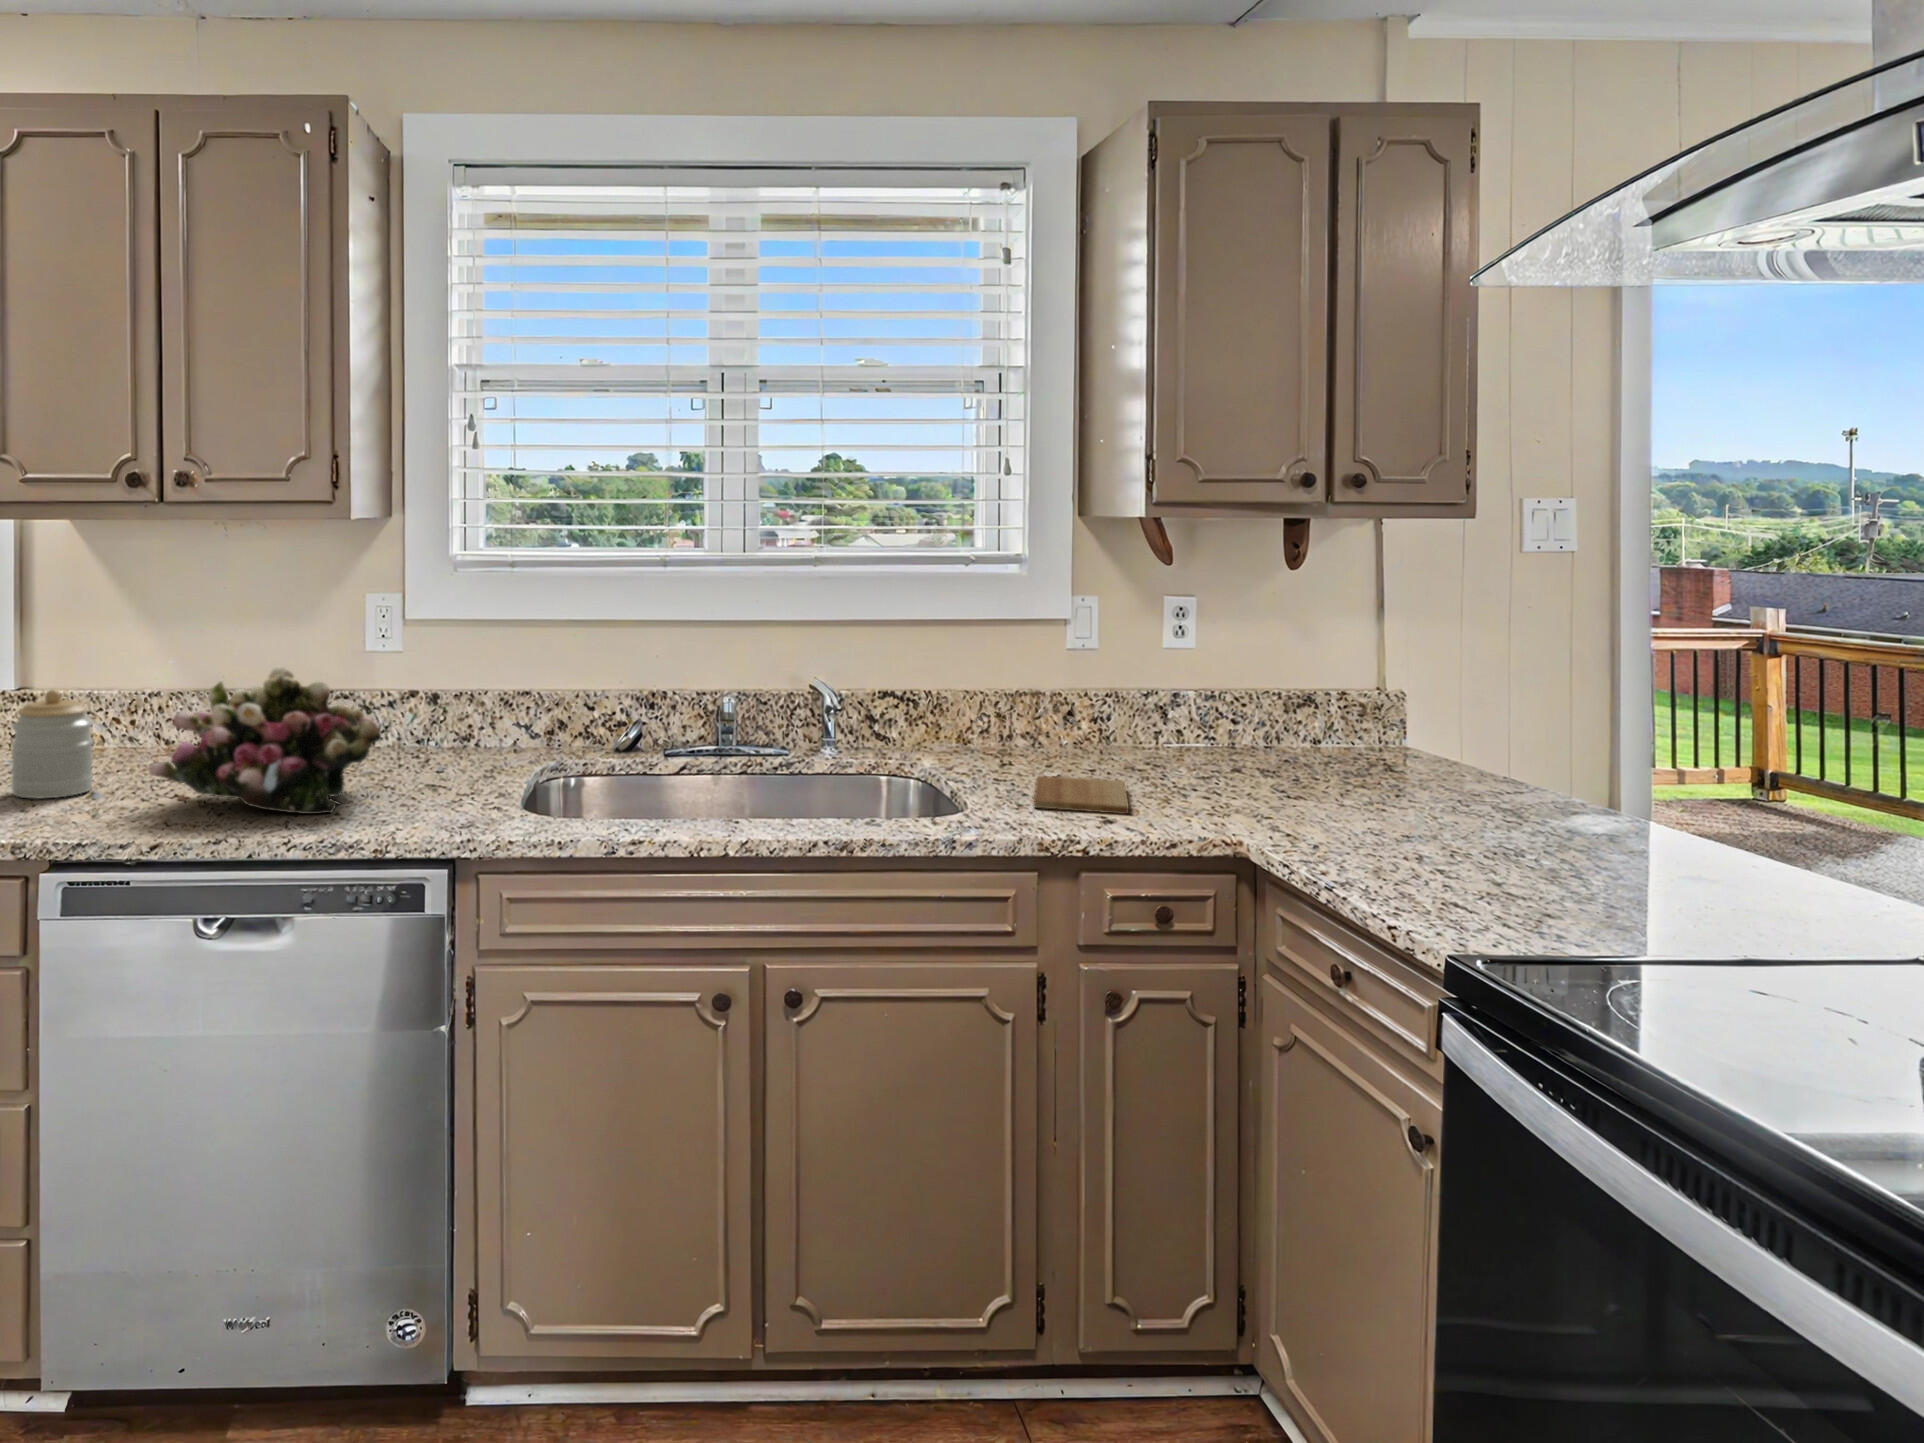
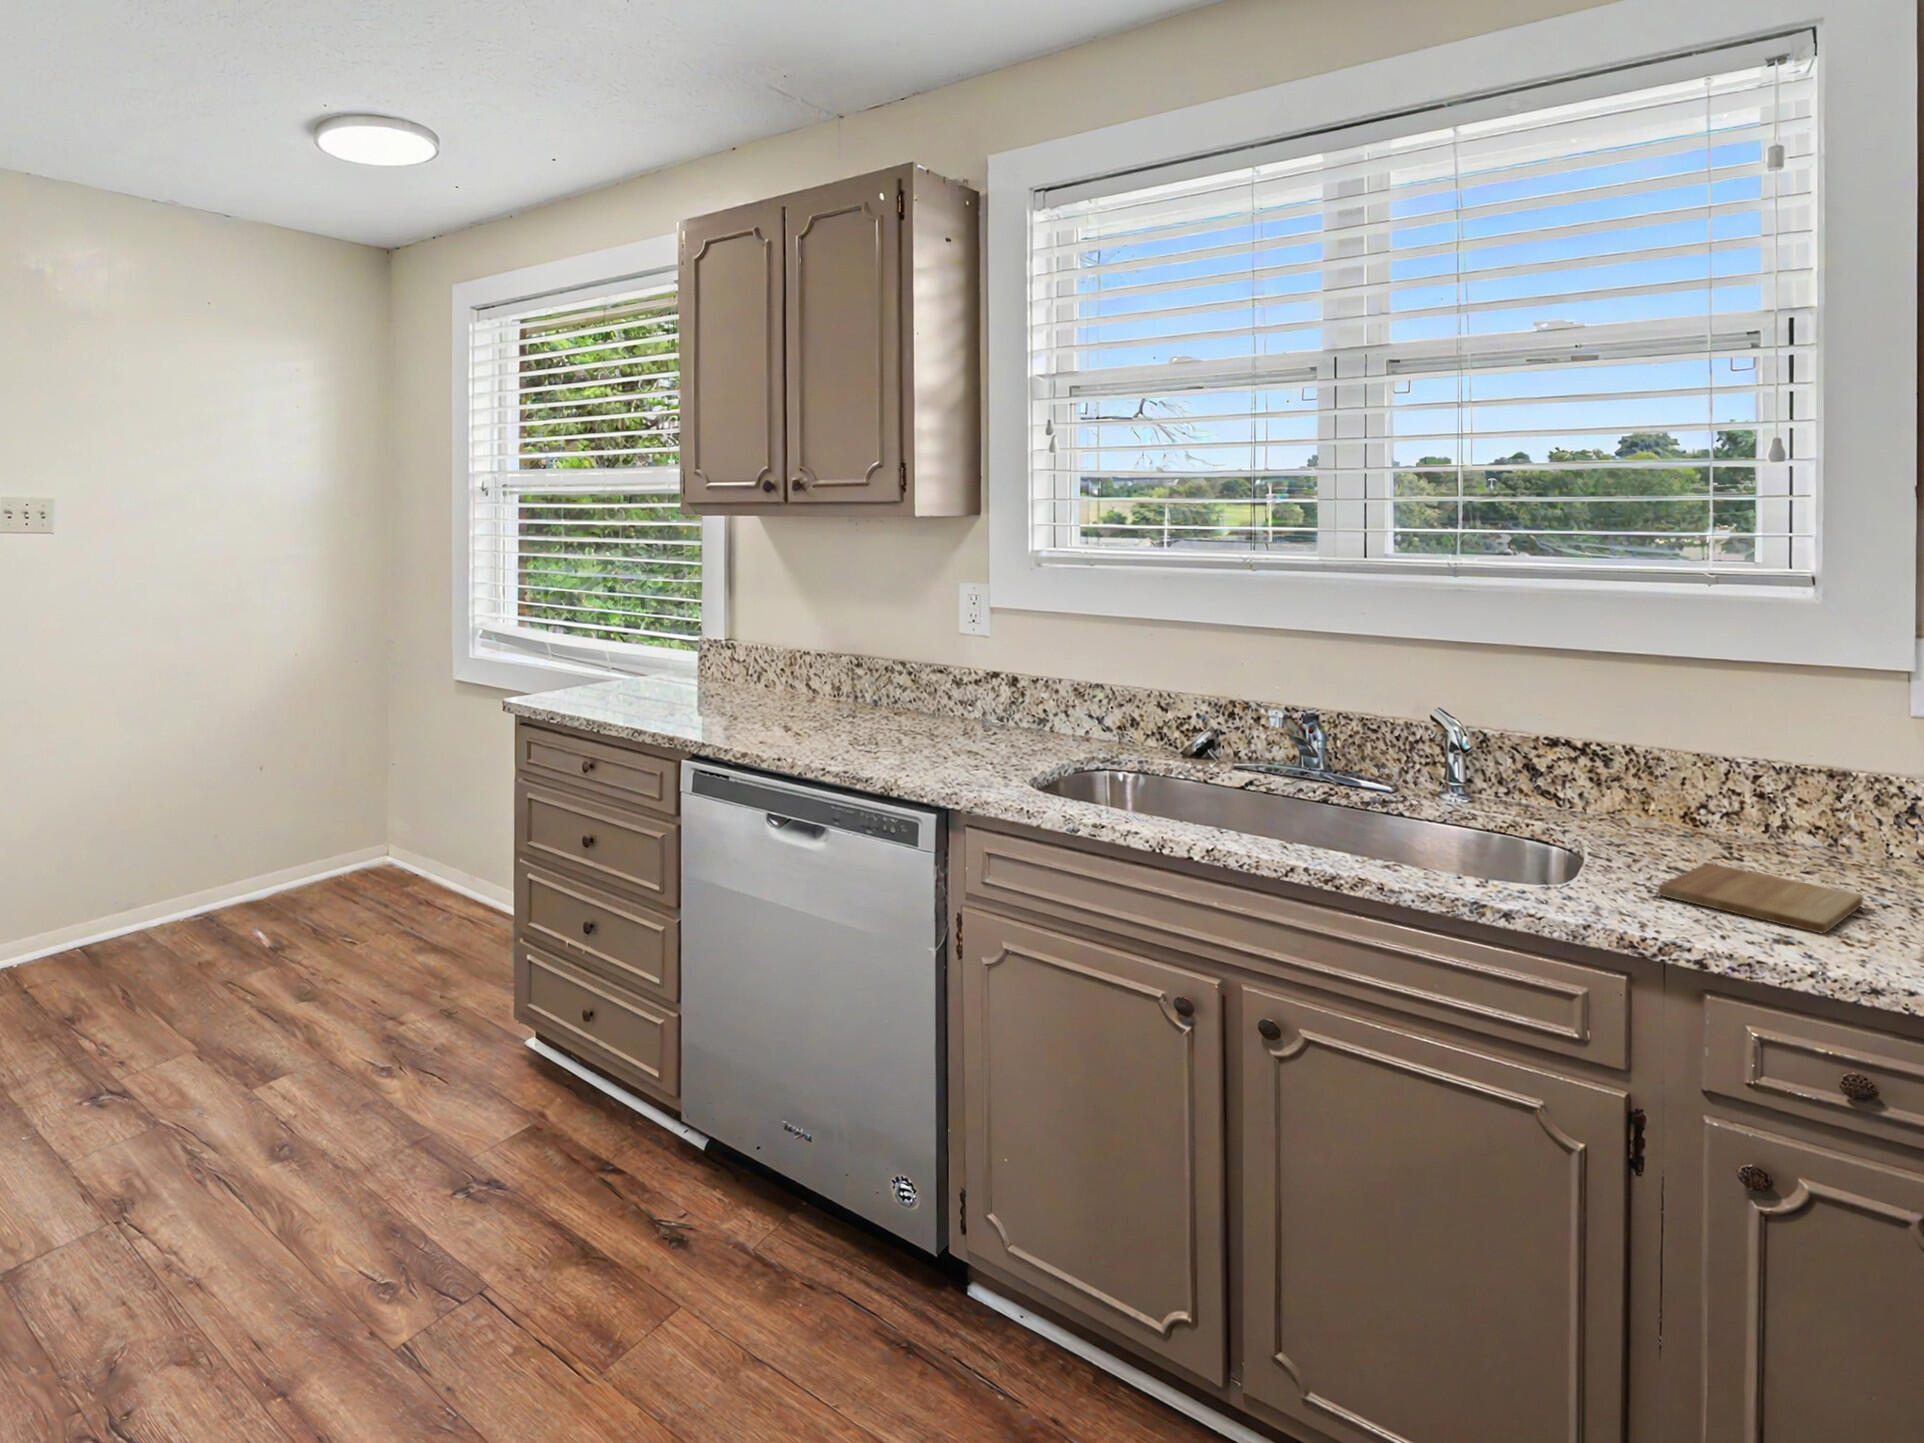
flower arrangement: present [149,667,381,814] -> none [746,634,924,756]
jar: present [11,690,93,799] -> none [681,637,737,715]

